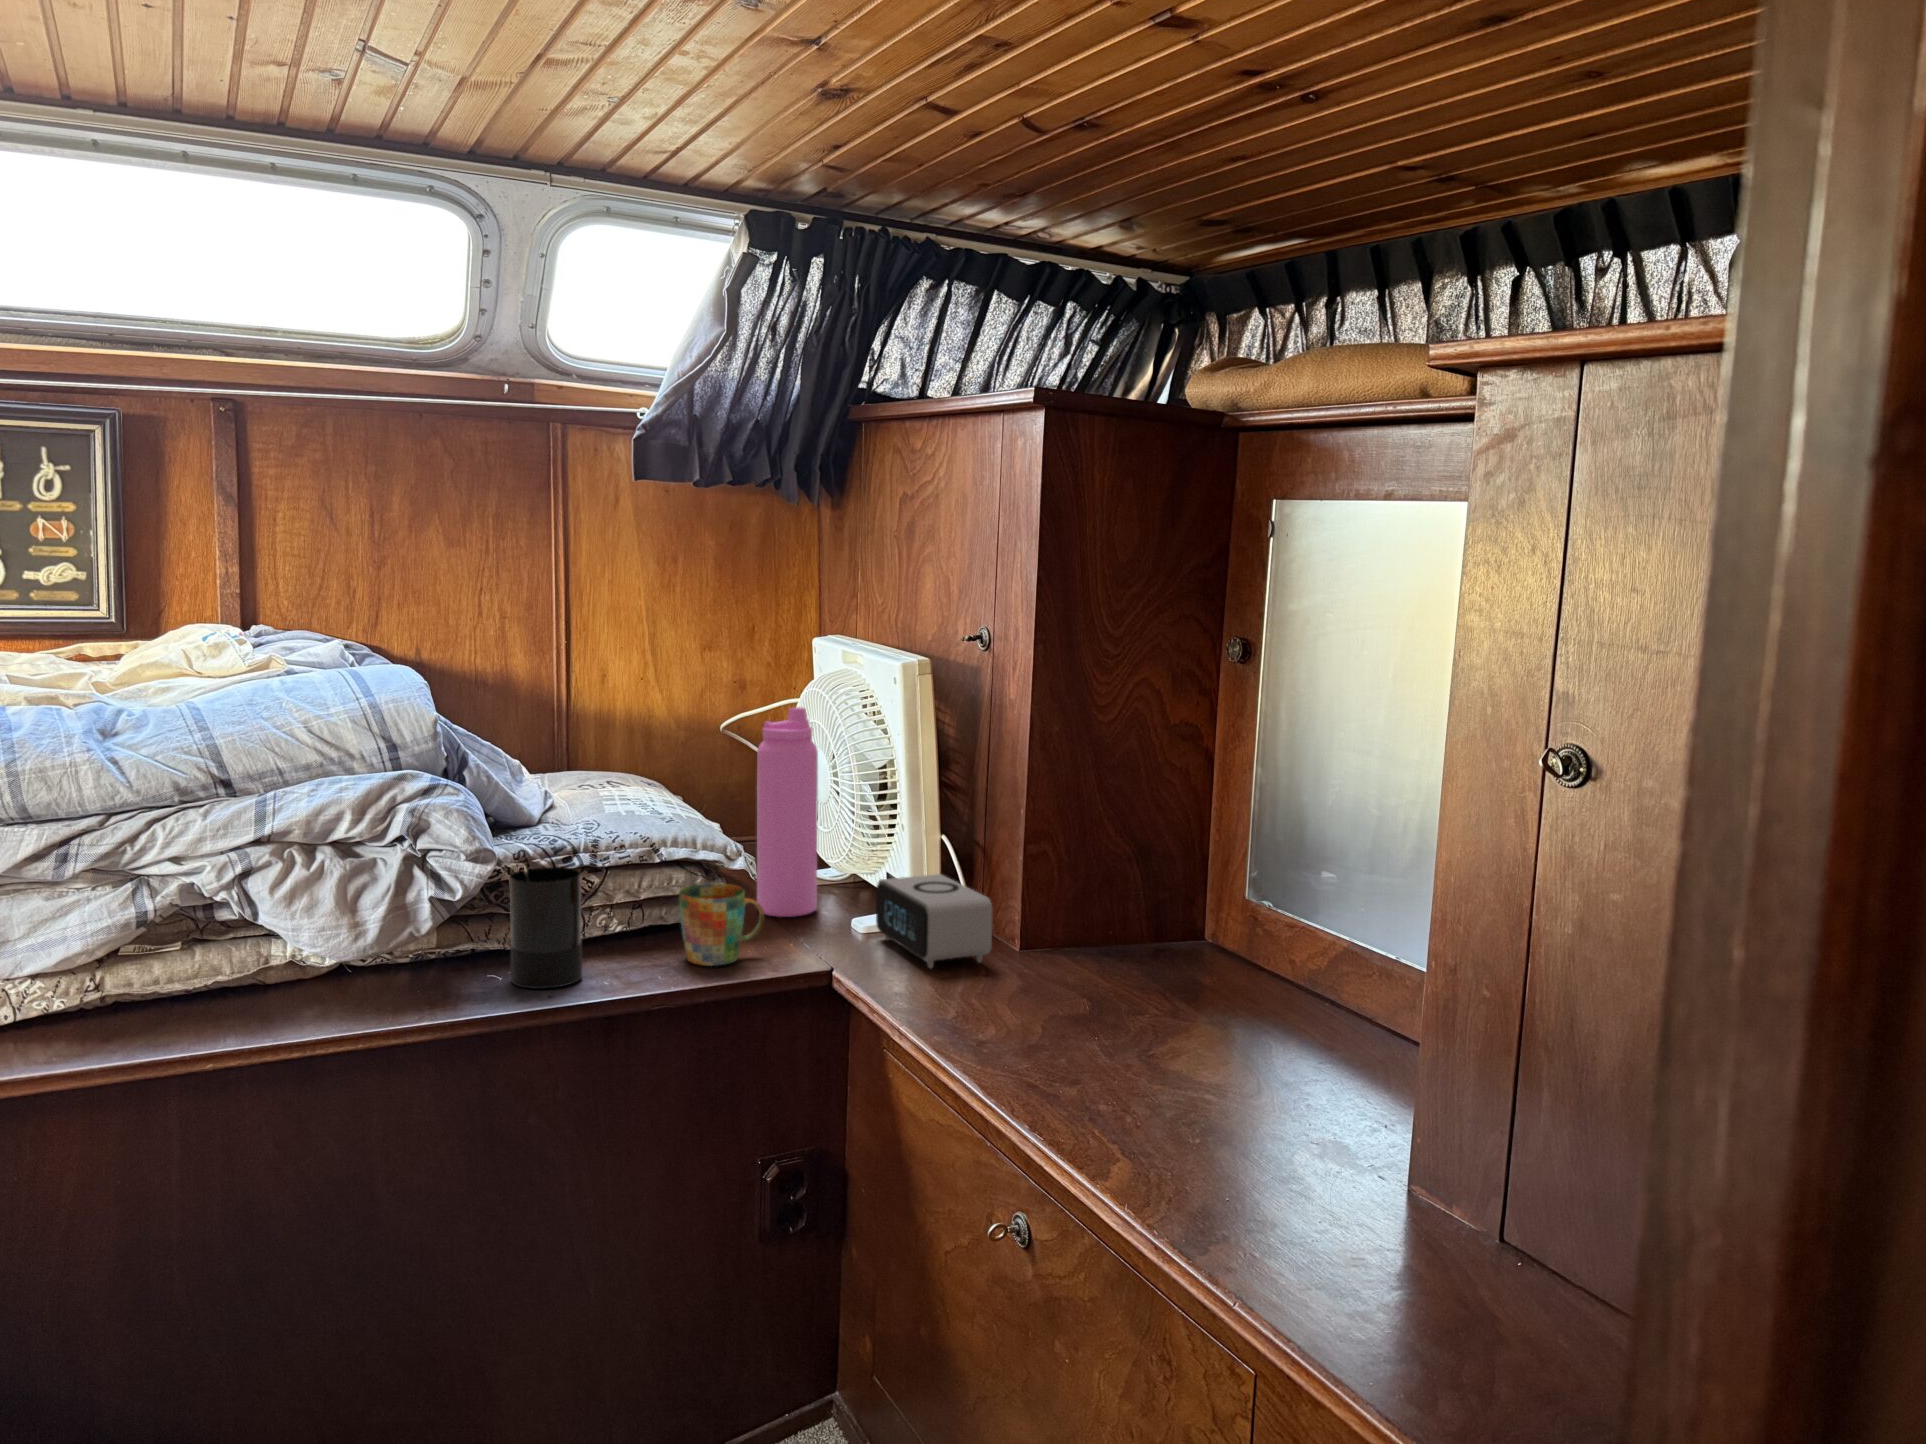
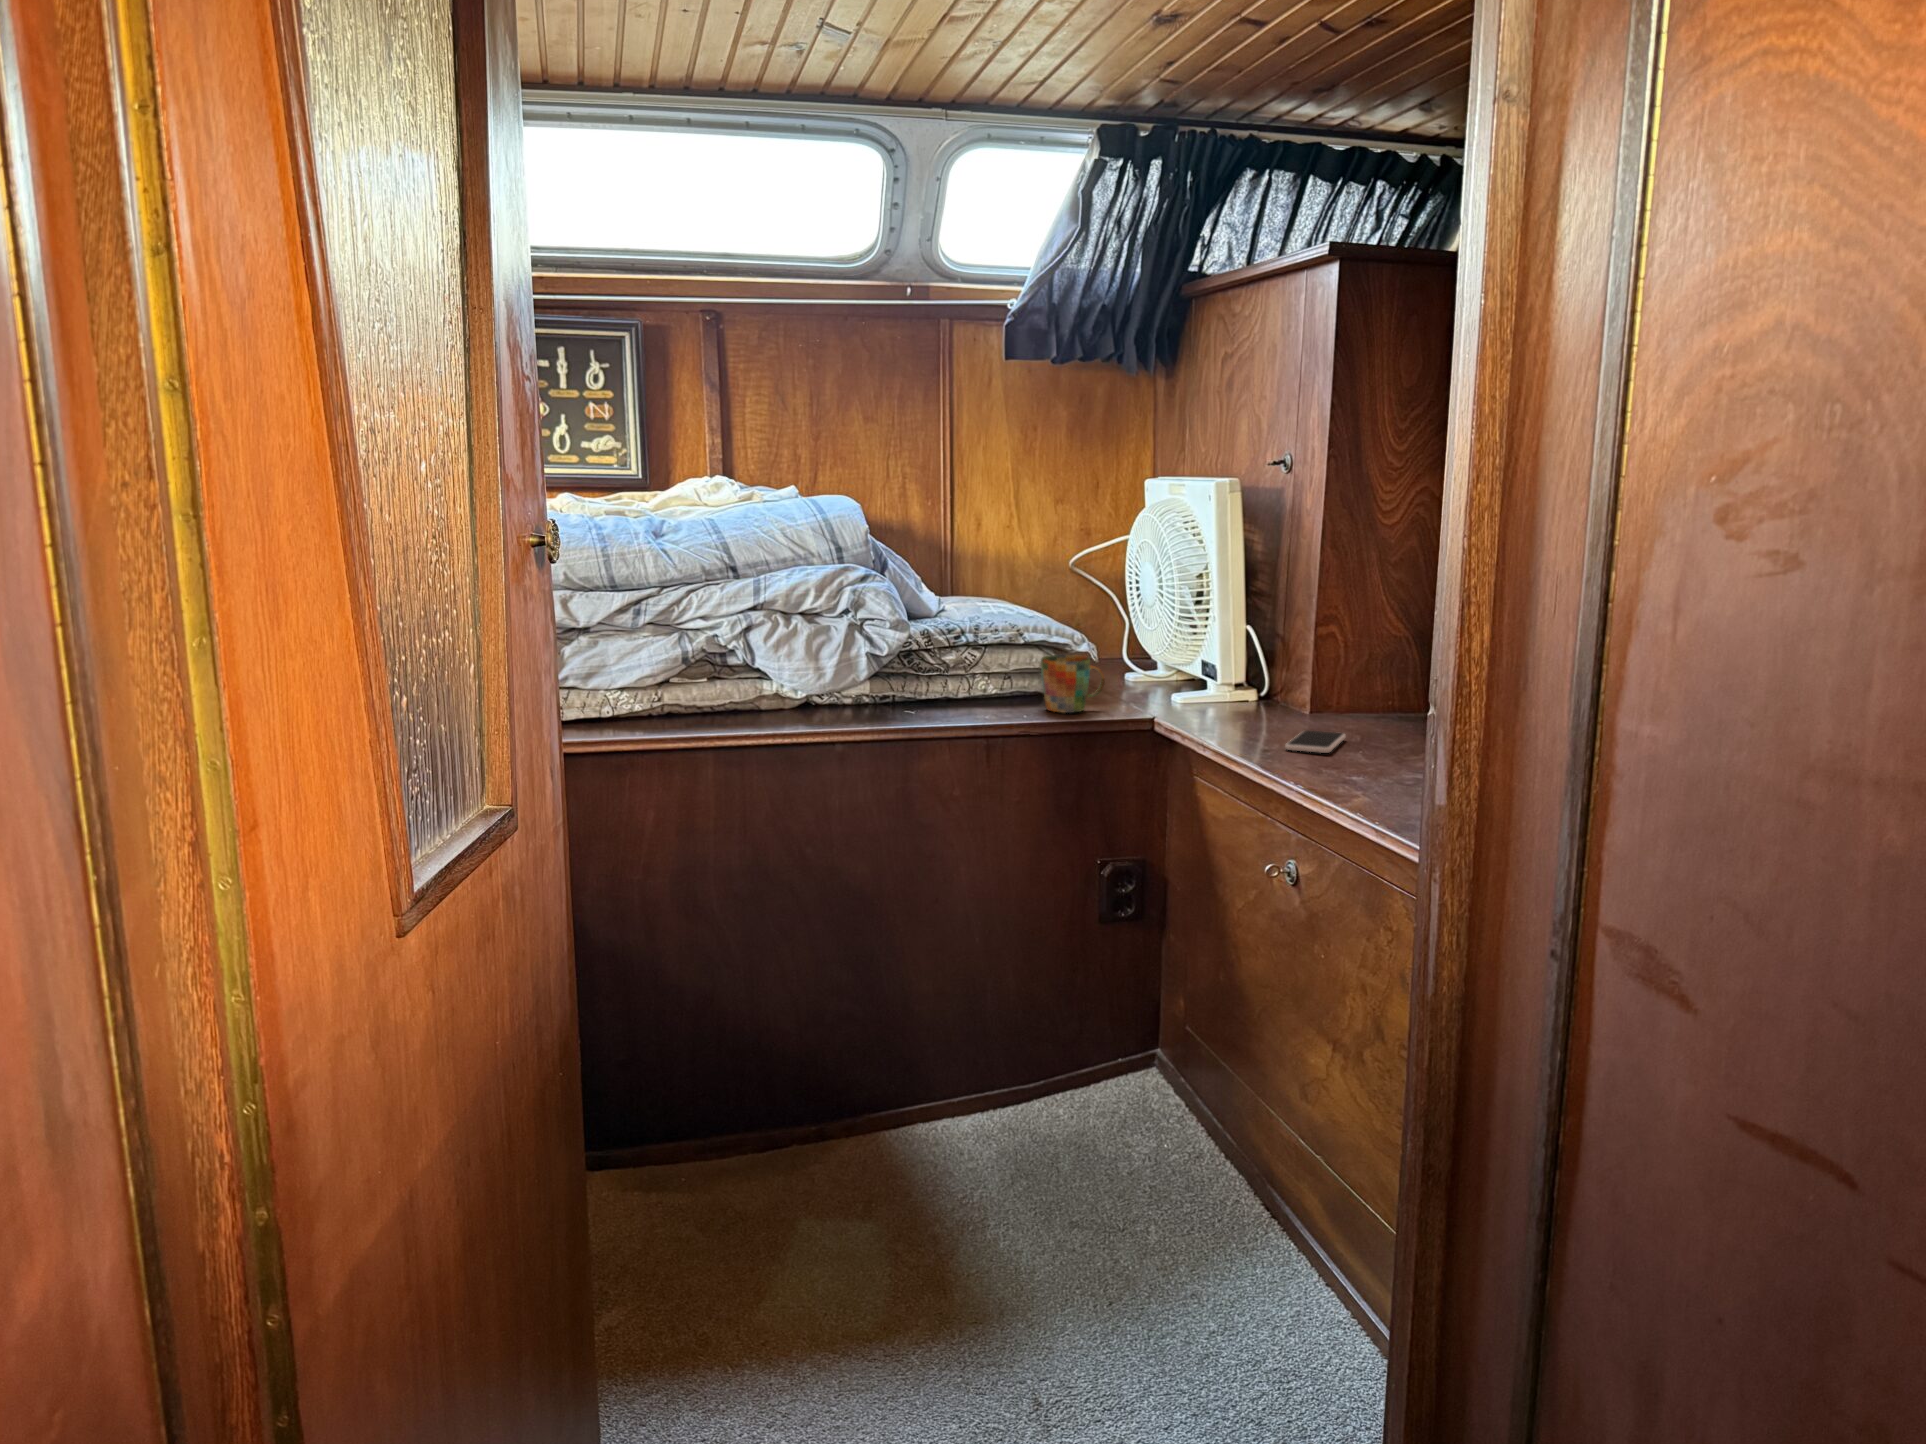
water bottle: present [757,707,818,917] -> none [1099,528,1149,692]
candle: present [510,863,582,989] -> none [915,629,972,718]
alarm clock: present [876,874,993,968] -> none [1192,657,1284,721]
smartphone: none [1002,985,1074,1029] -> present [1285,730,1346,753]

